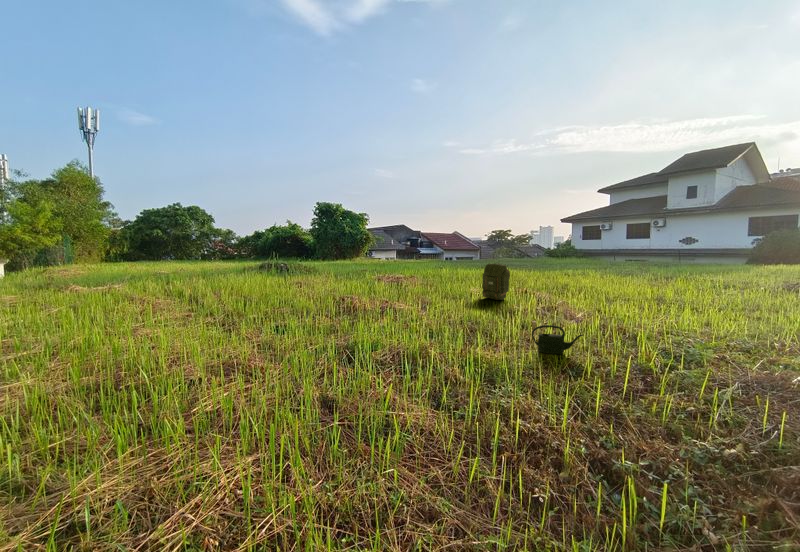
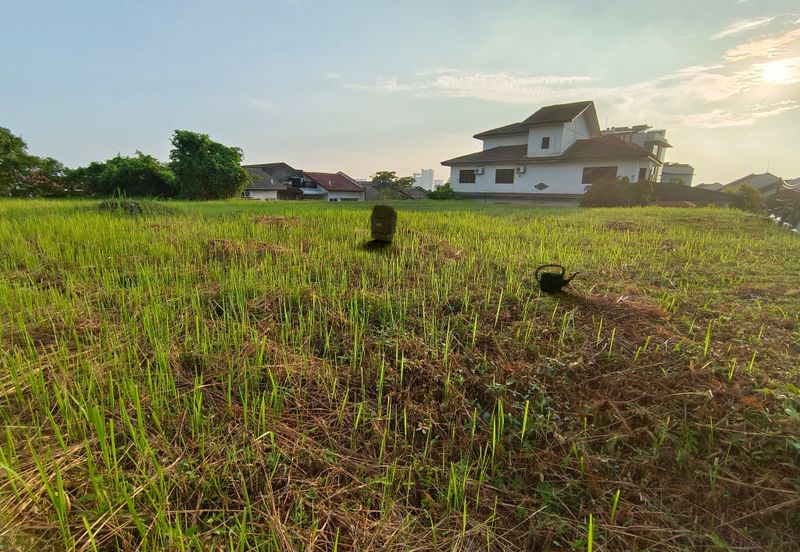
watering can: present [532,325,583,354] -> present [535,264,580,291]

